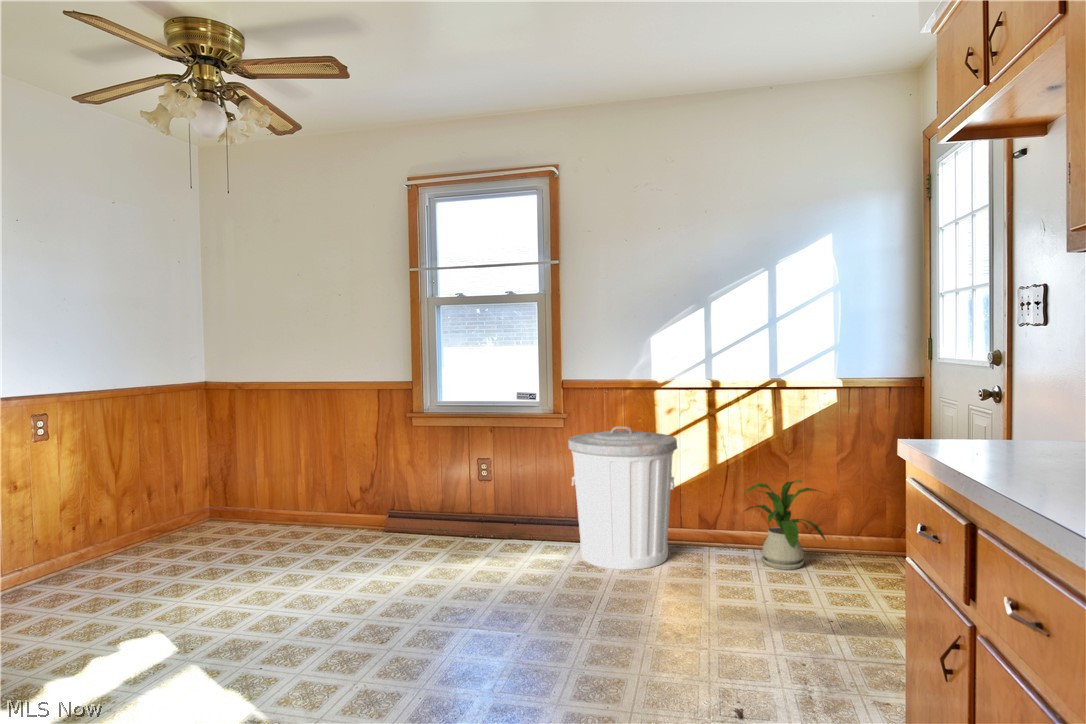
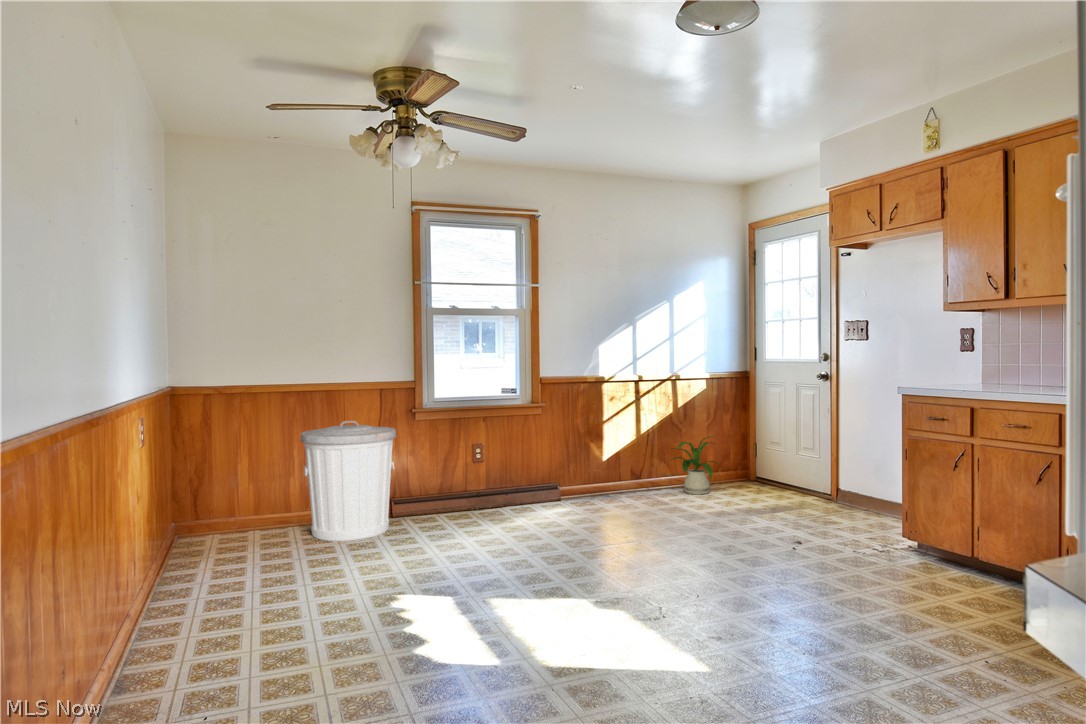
trash can: present [568,426,677,570] -> present [300,421,396,541]

